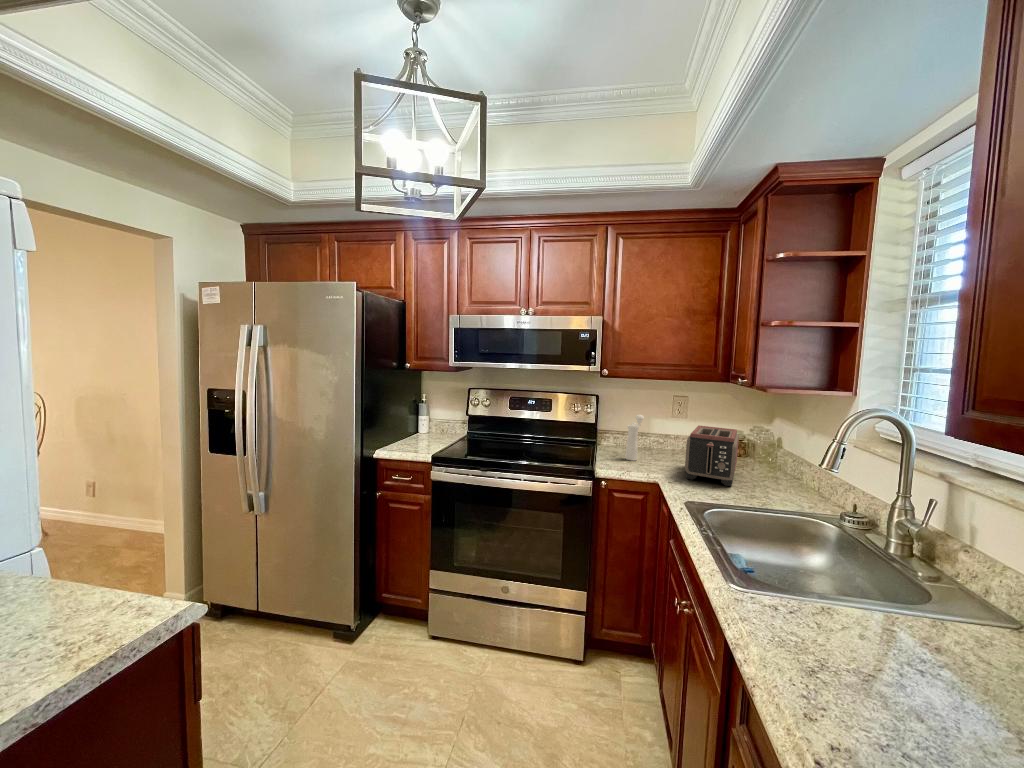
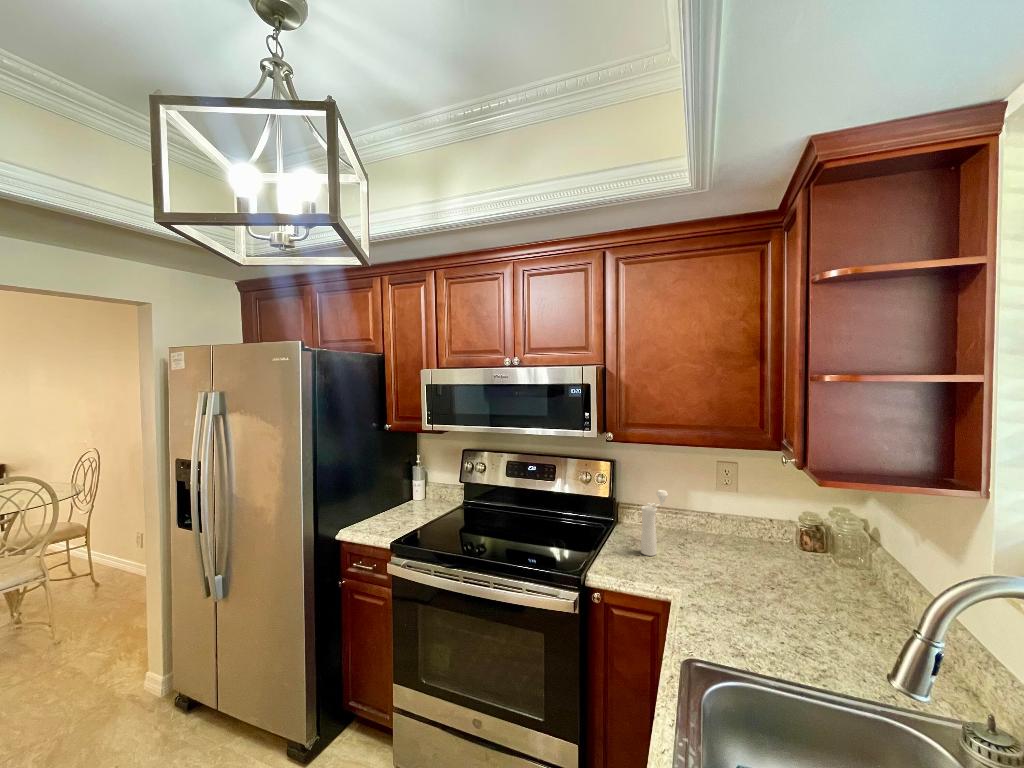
toaster: present [685,425,739,486] -> none [708,513,799,623]

